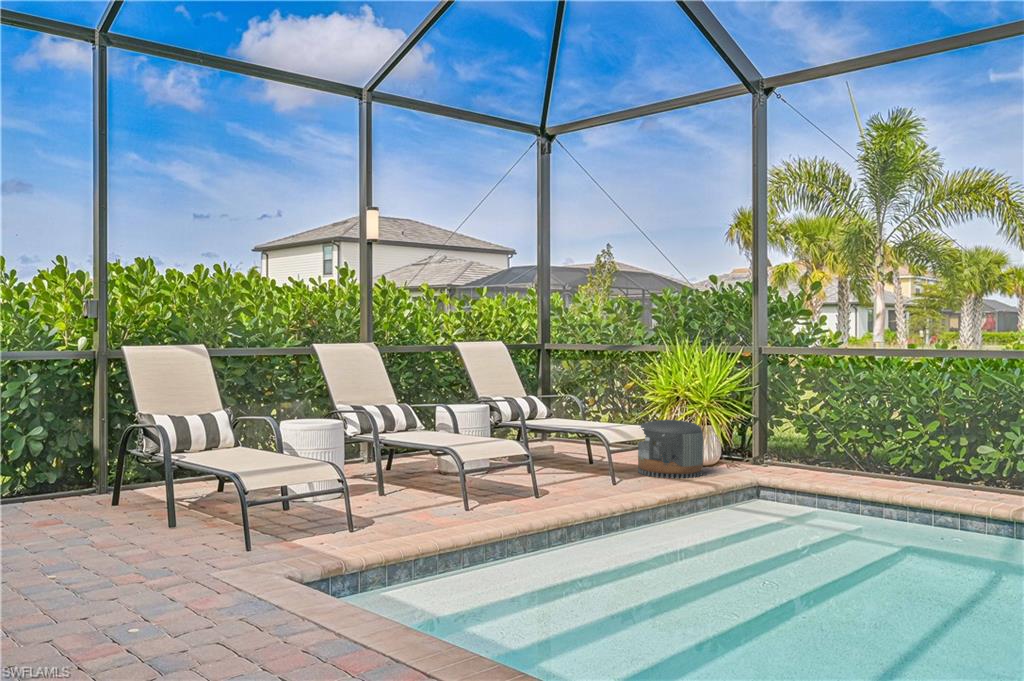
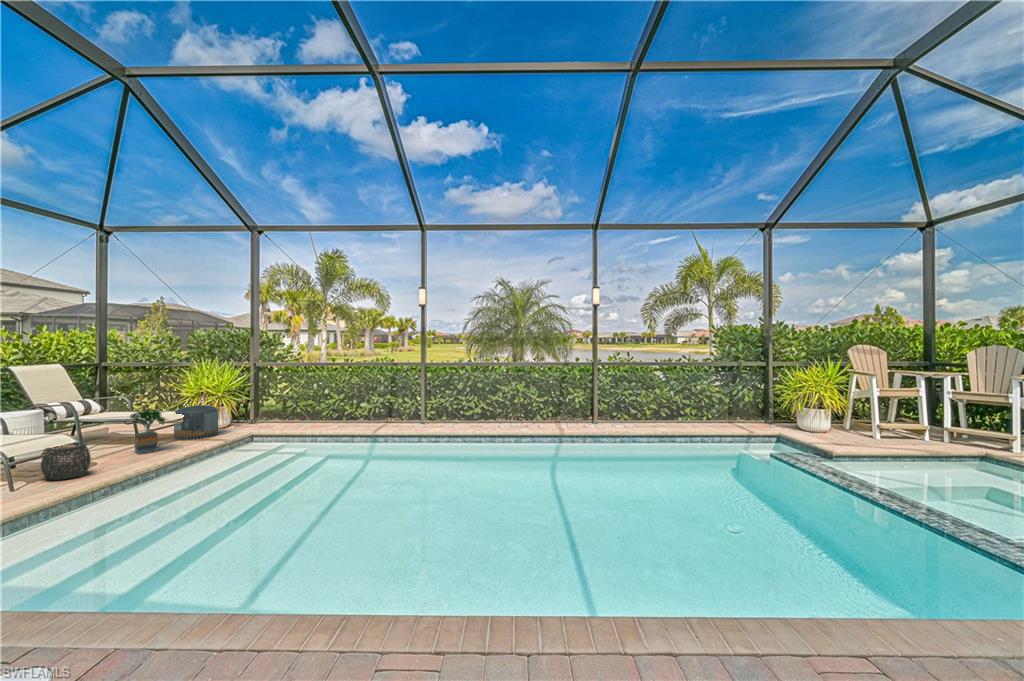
potted tree: none [580,418,630,491] -> present [130,410,165,454]
woven basket: none [480,459,537,514] -> present [41,442,91,480]

